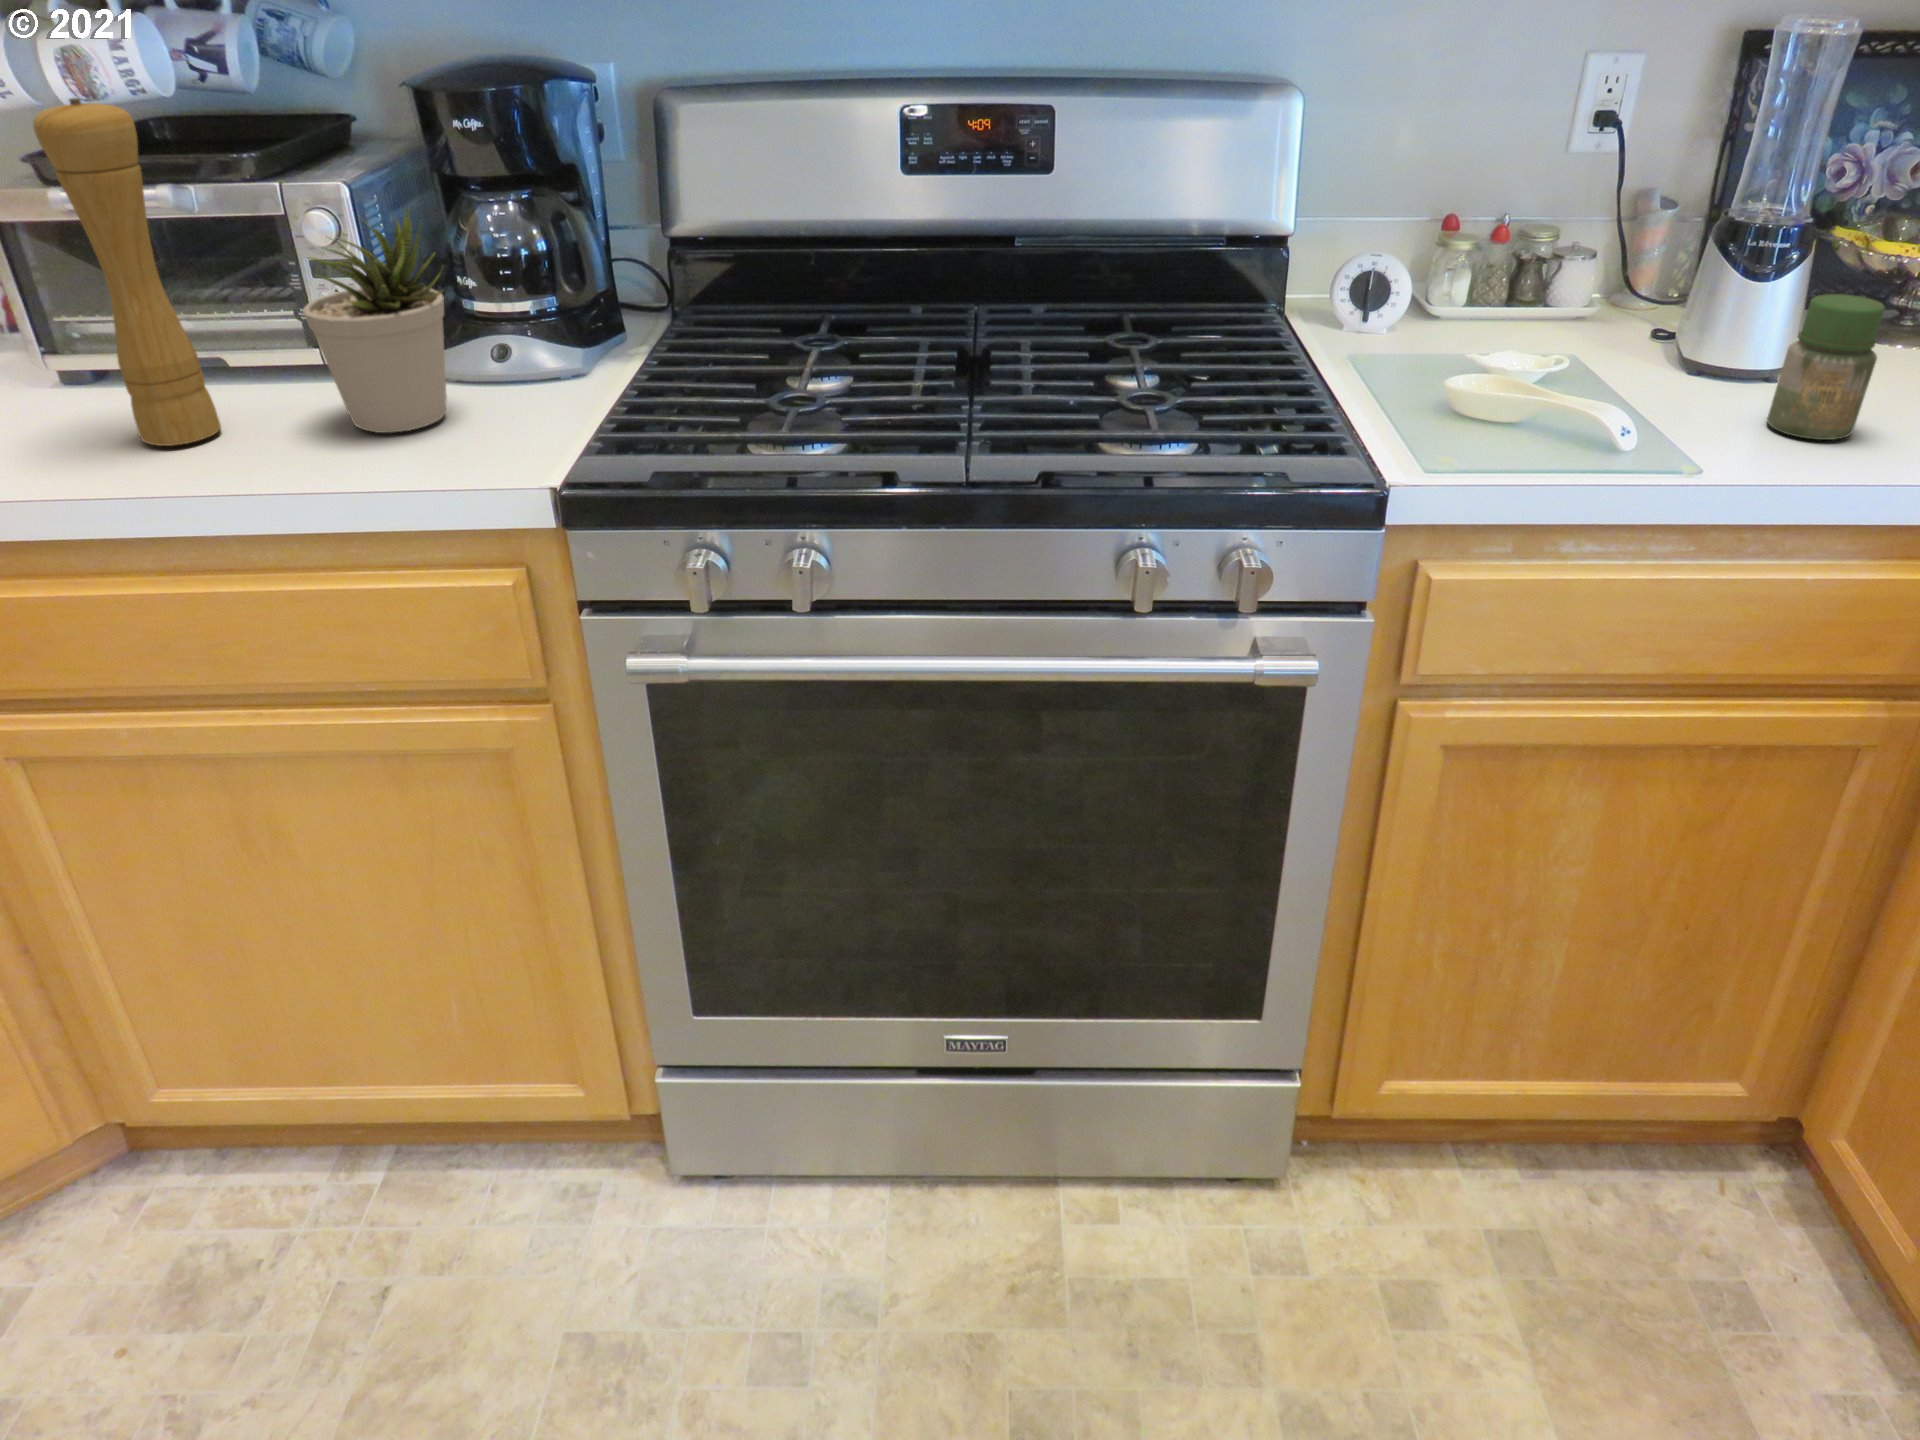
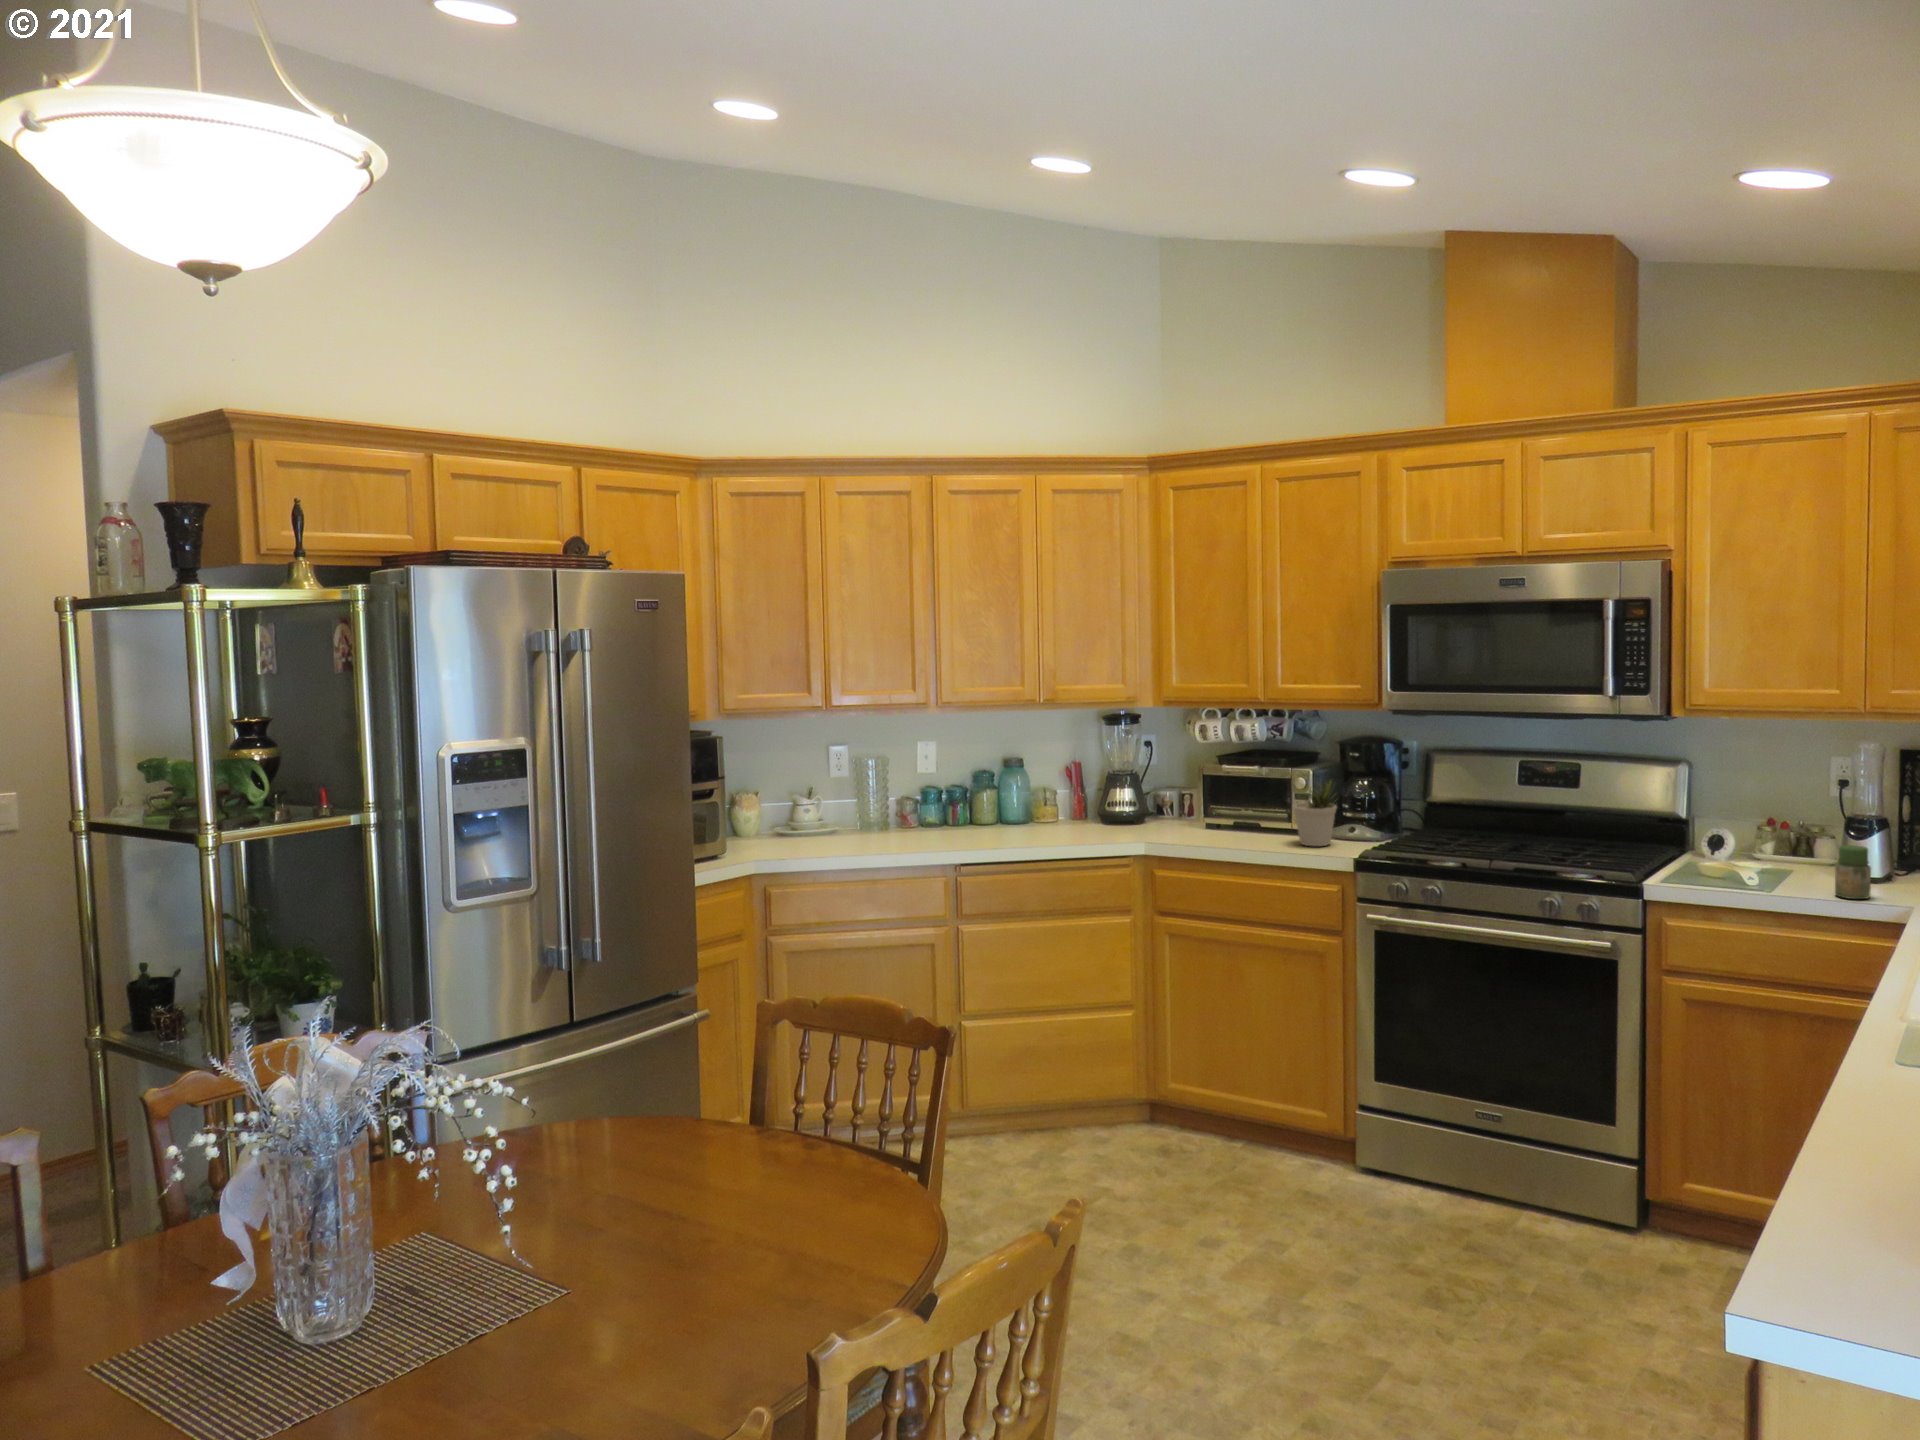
pepper mill: present [33,98,221,446] -> none [1234,743,1260,843]

